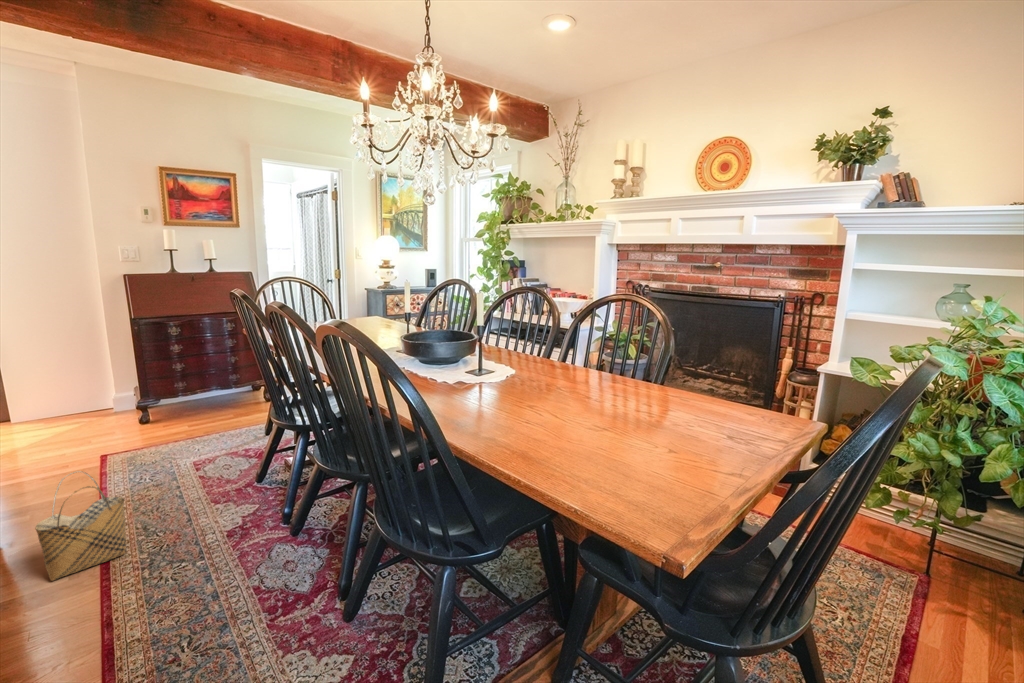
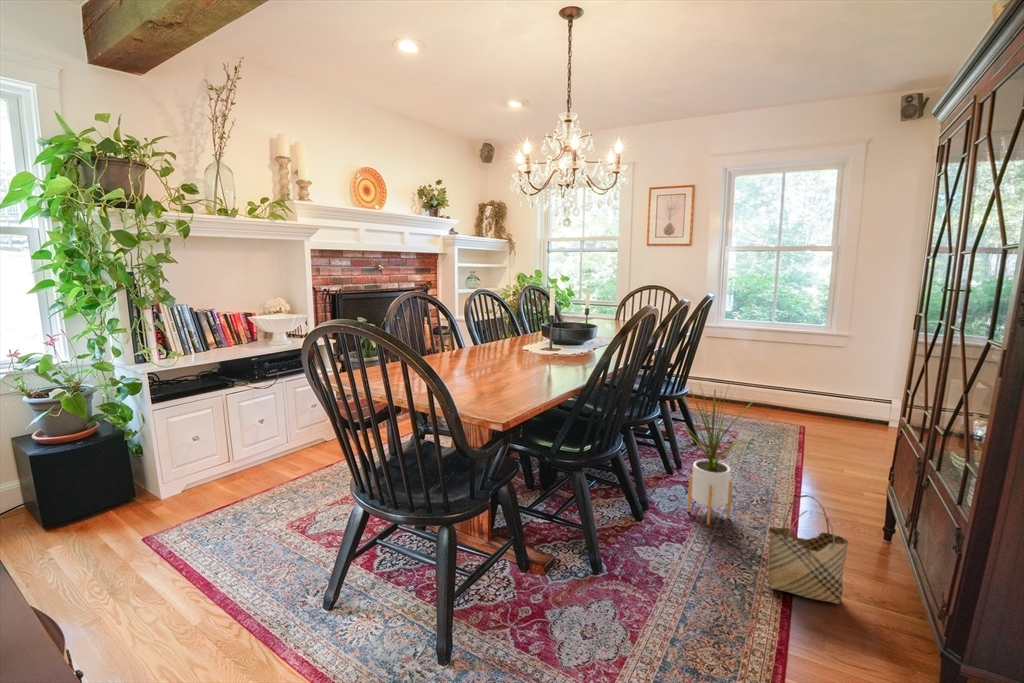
house plant: none [163,403,277,594] -> present [687,390,749,524]

